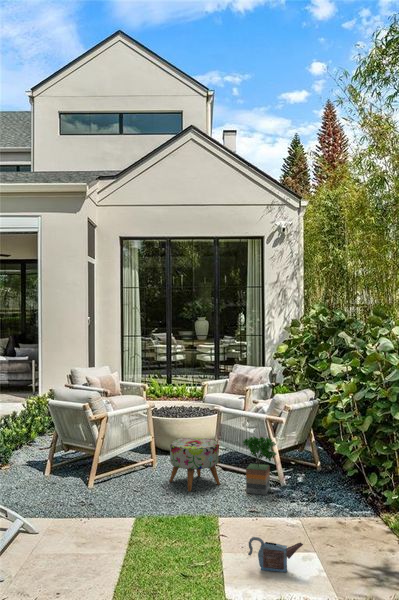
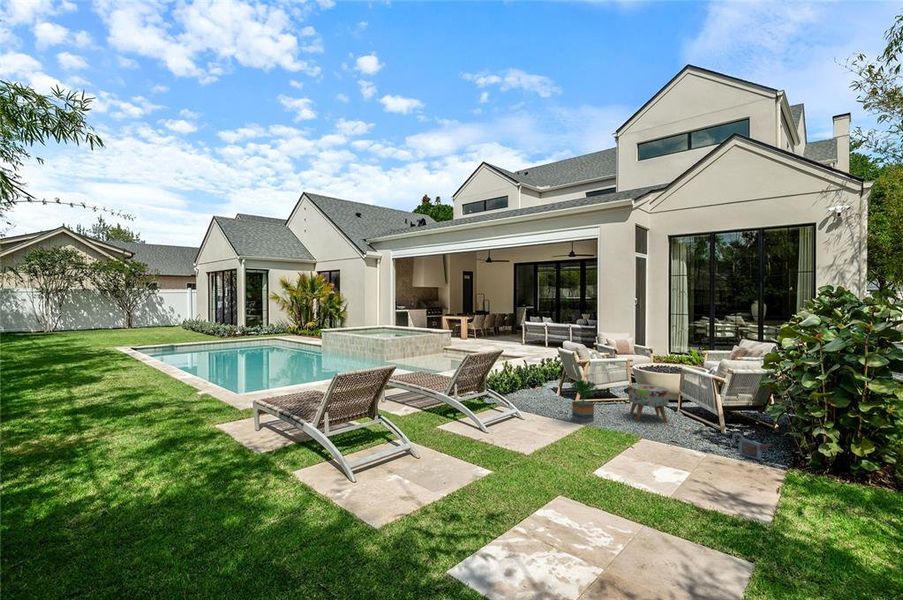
potted tree: present [243,436,276,495] -> present [572,380,598,423]
watering can: present [248,537,303,572] -> present [732,433,774,460]

